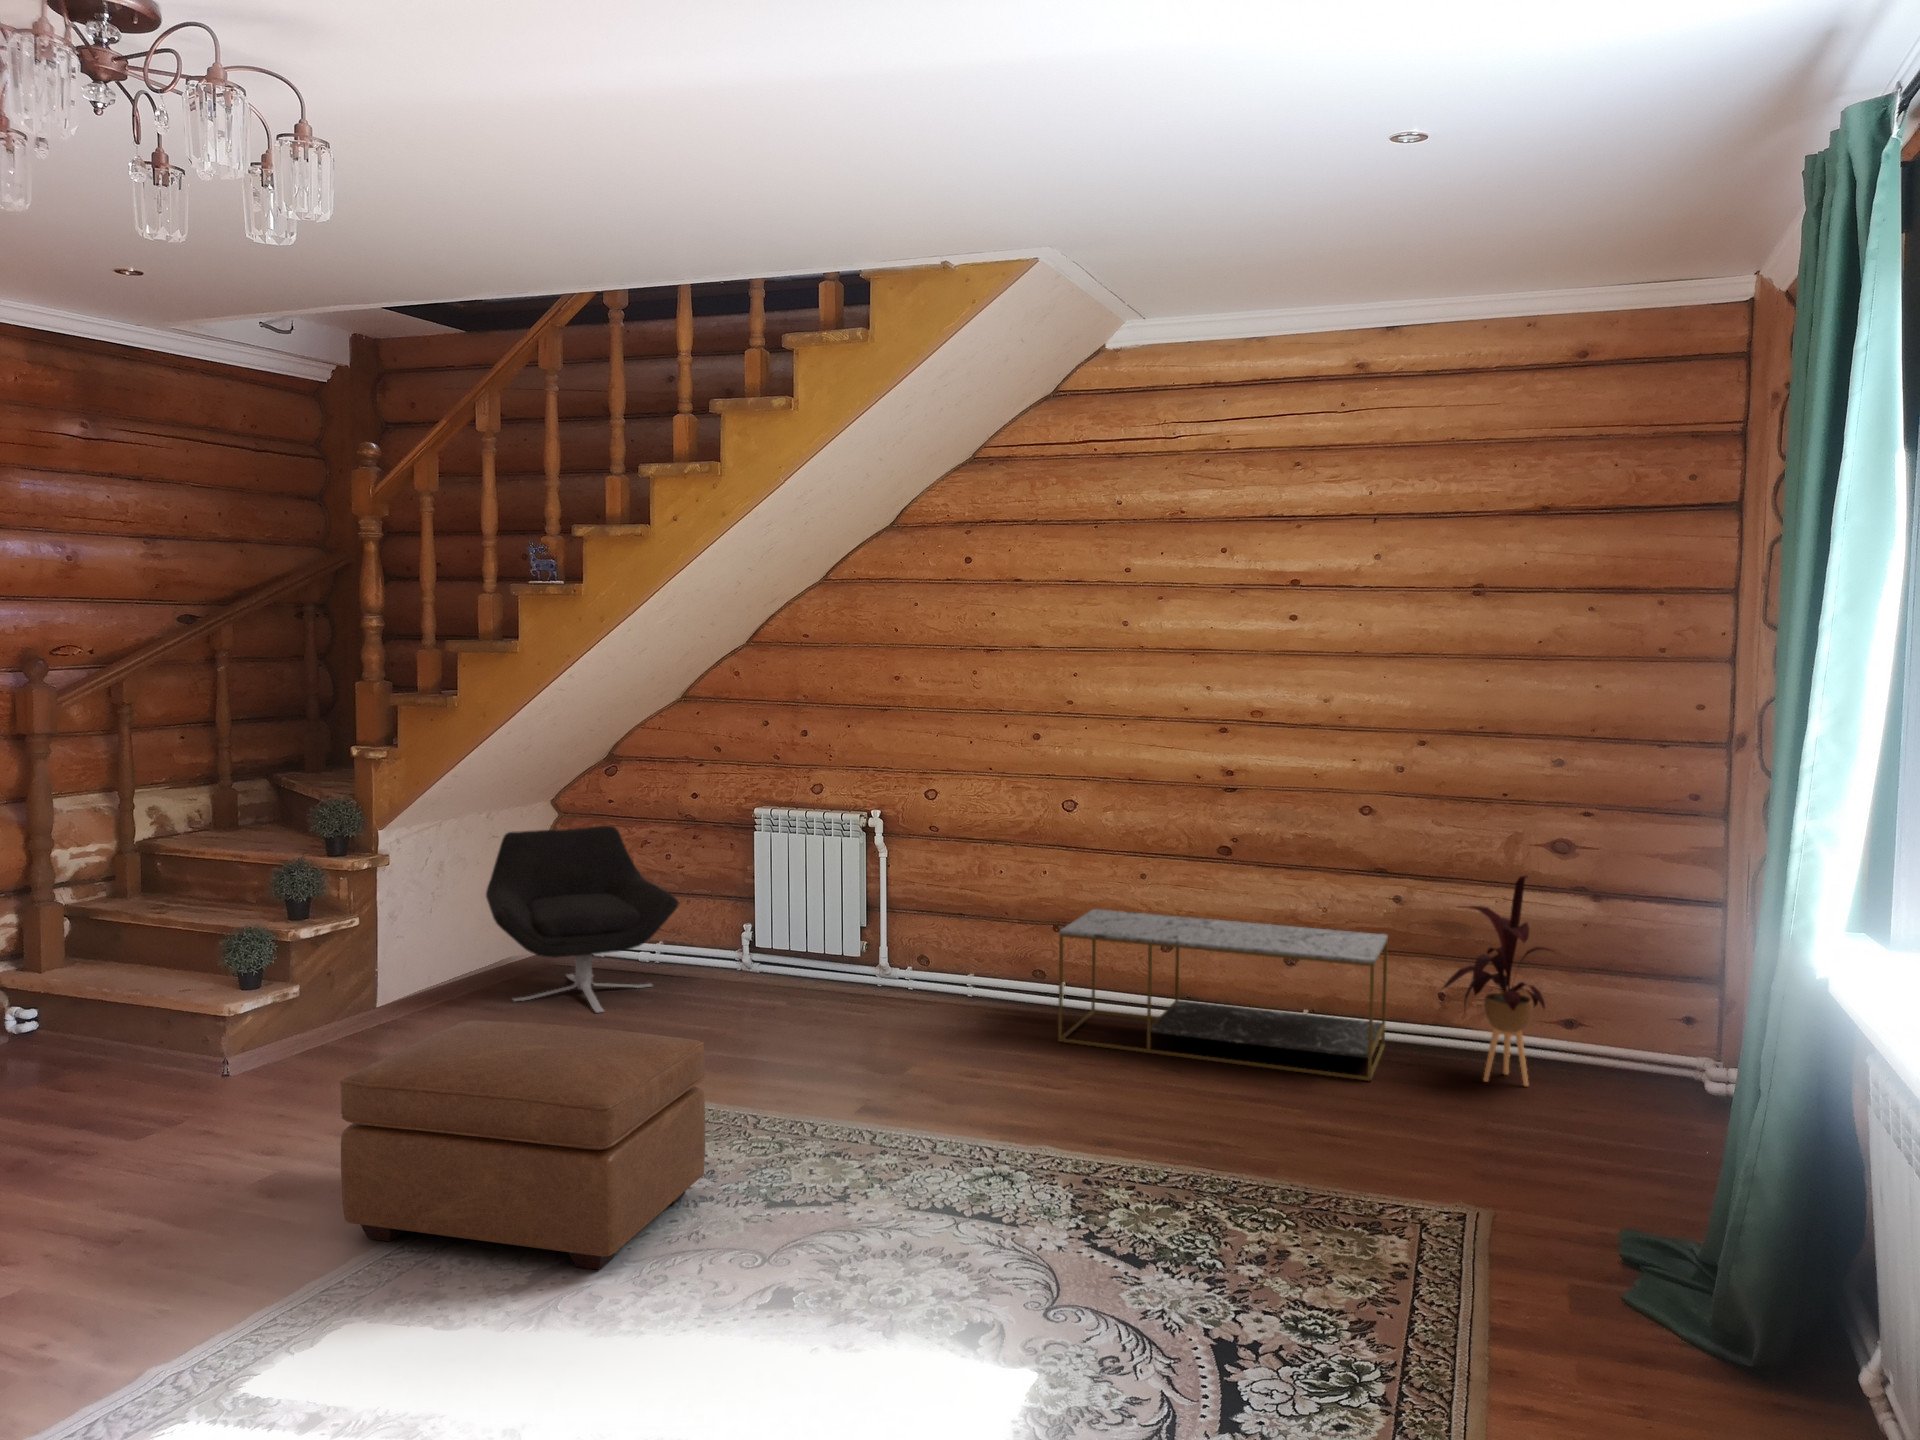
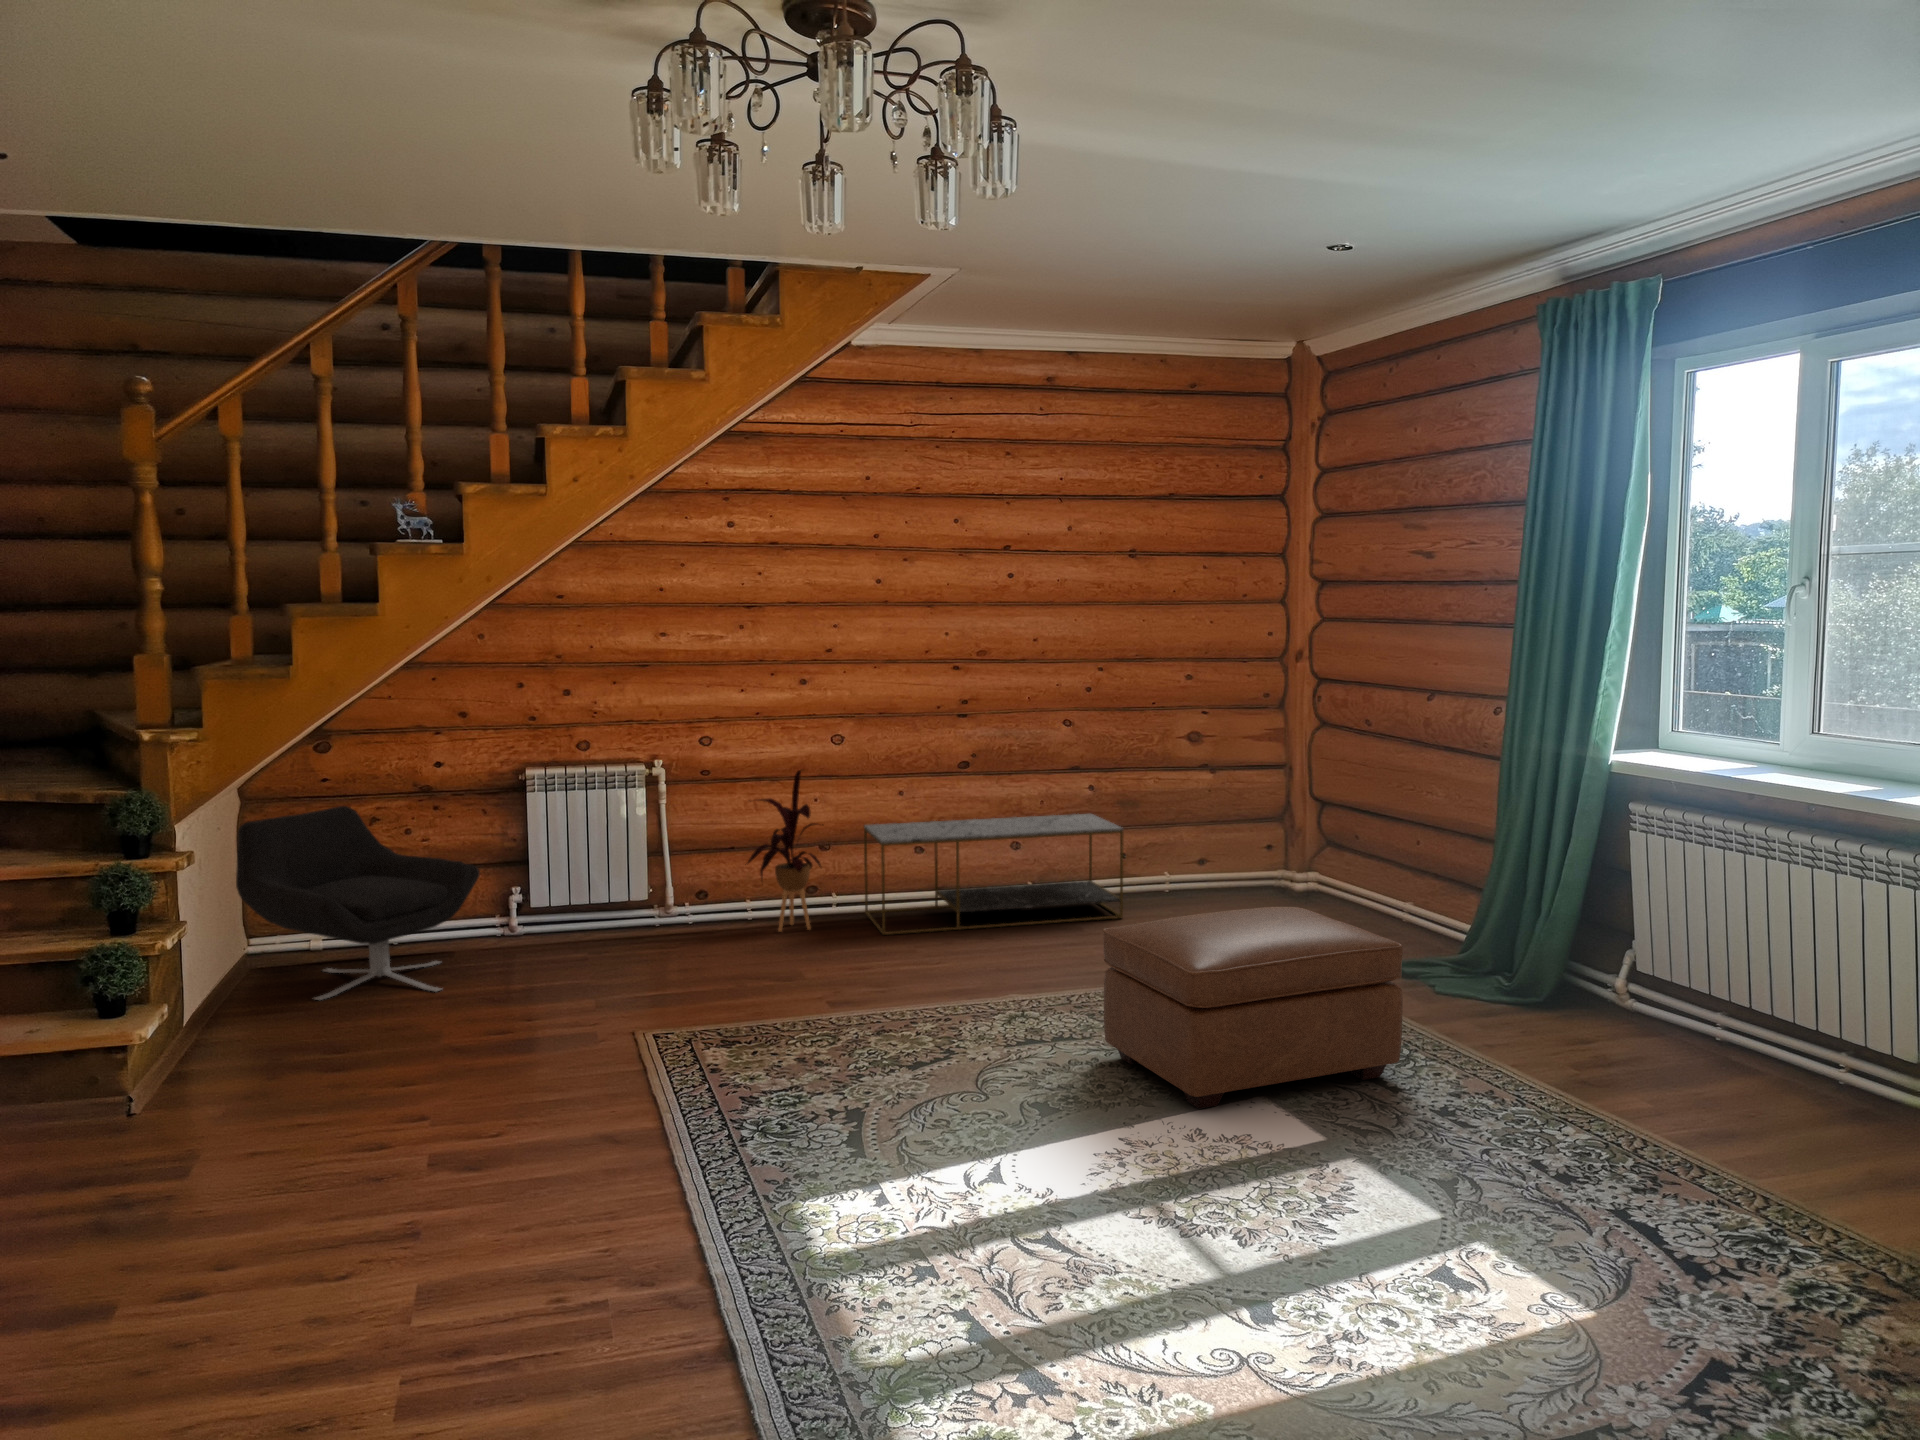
house plant: present [1441,876,1551,1086] -> present [748,770,823,932]
ottoman: present [339,1020,705,1270] -> present [1103,907,1403,1109]

